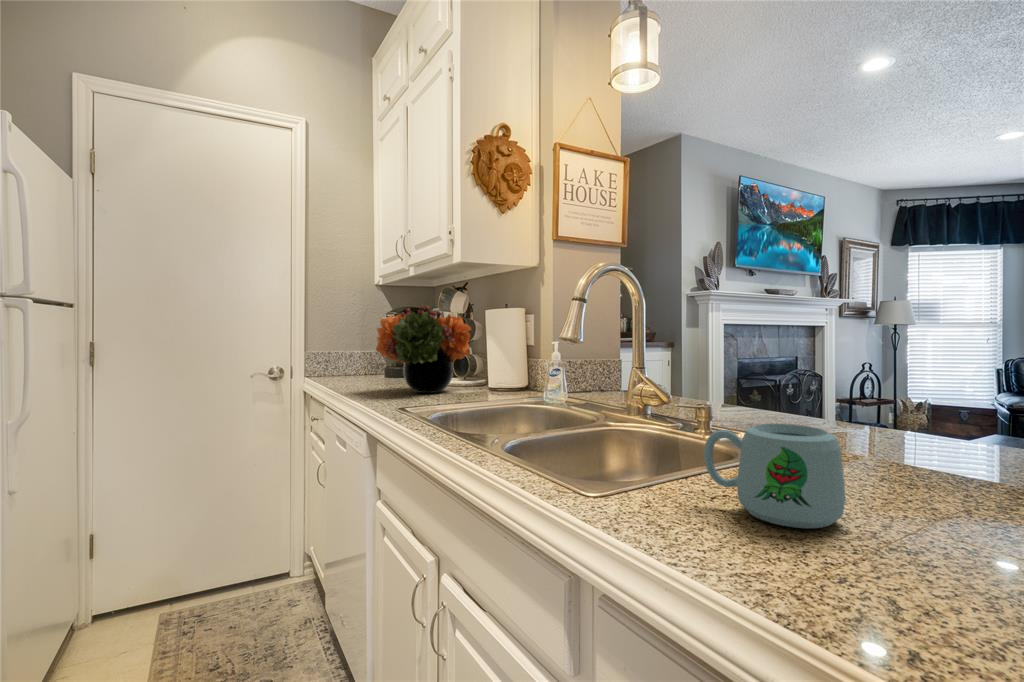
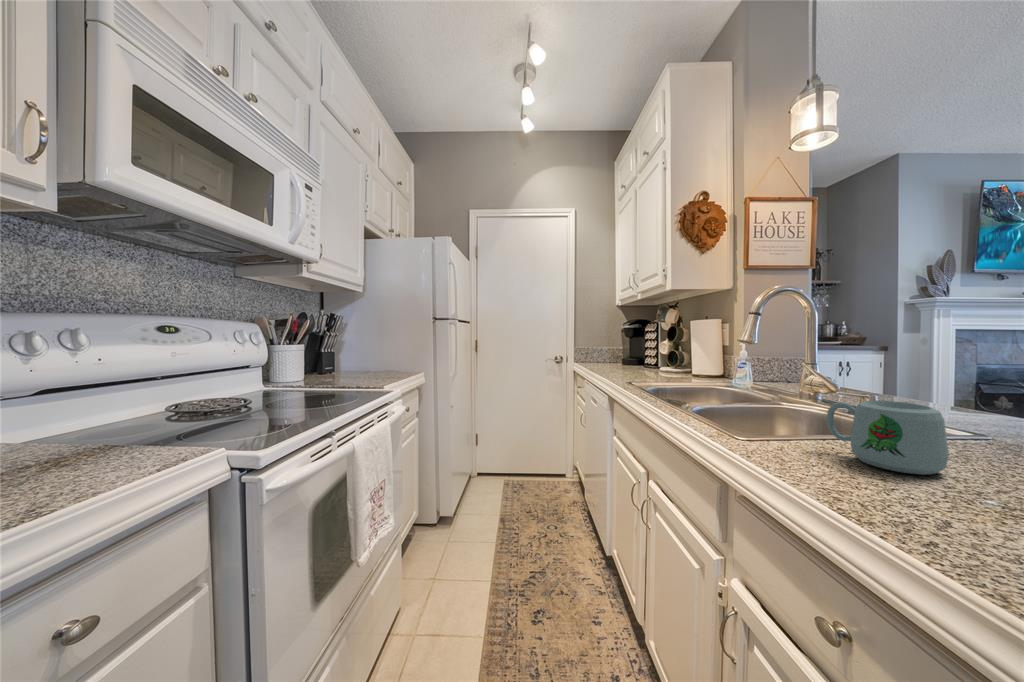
flower arrangement: present [376,306,471,393] -> none [613,319,680,375]

